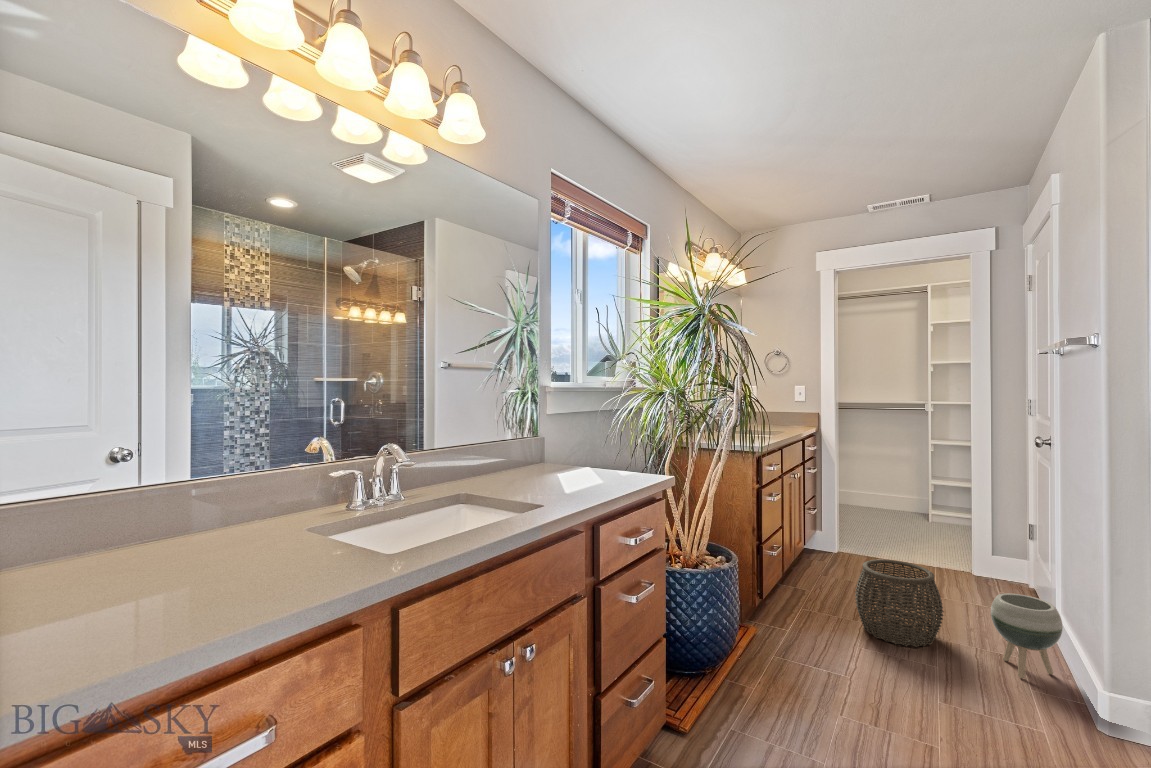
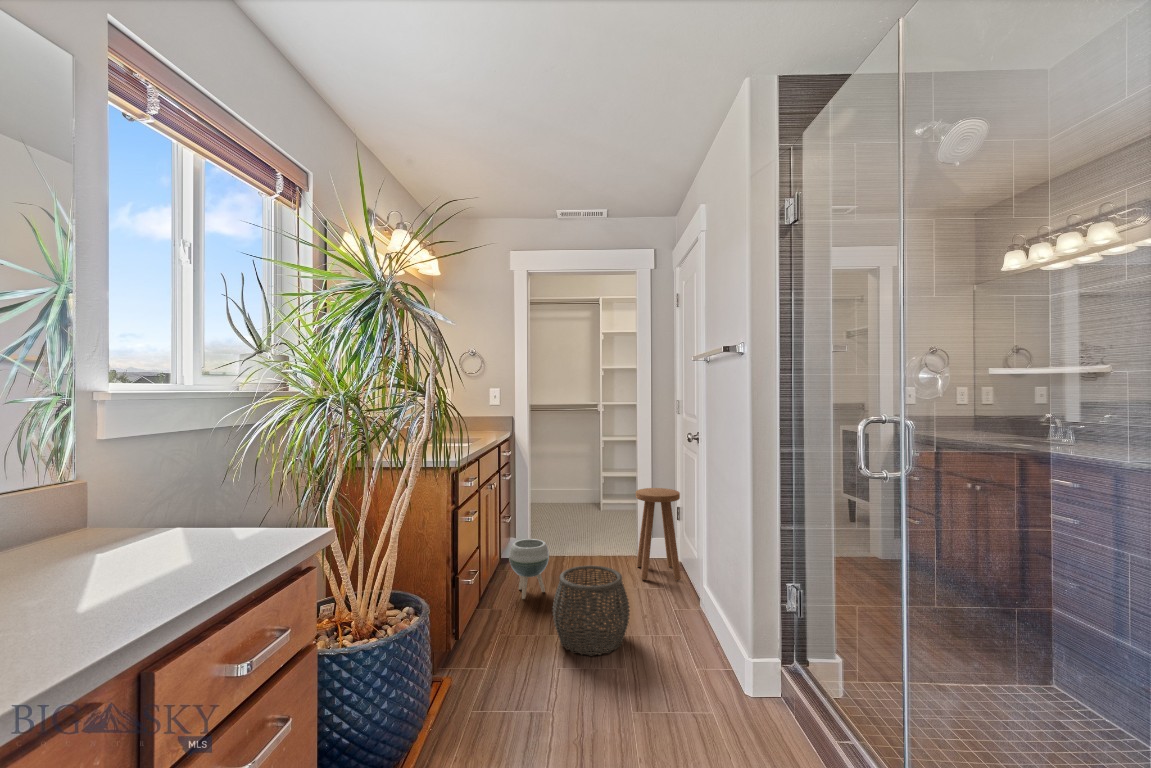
stool: none [964,497,1026,603] -> present [636,488,681,580]
planter: present [991,593,1063,678] -> present [509,539,549,599]

